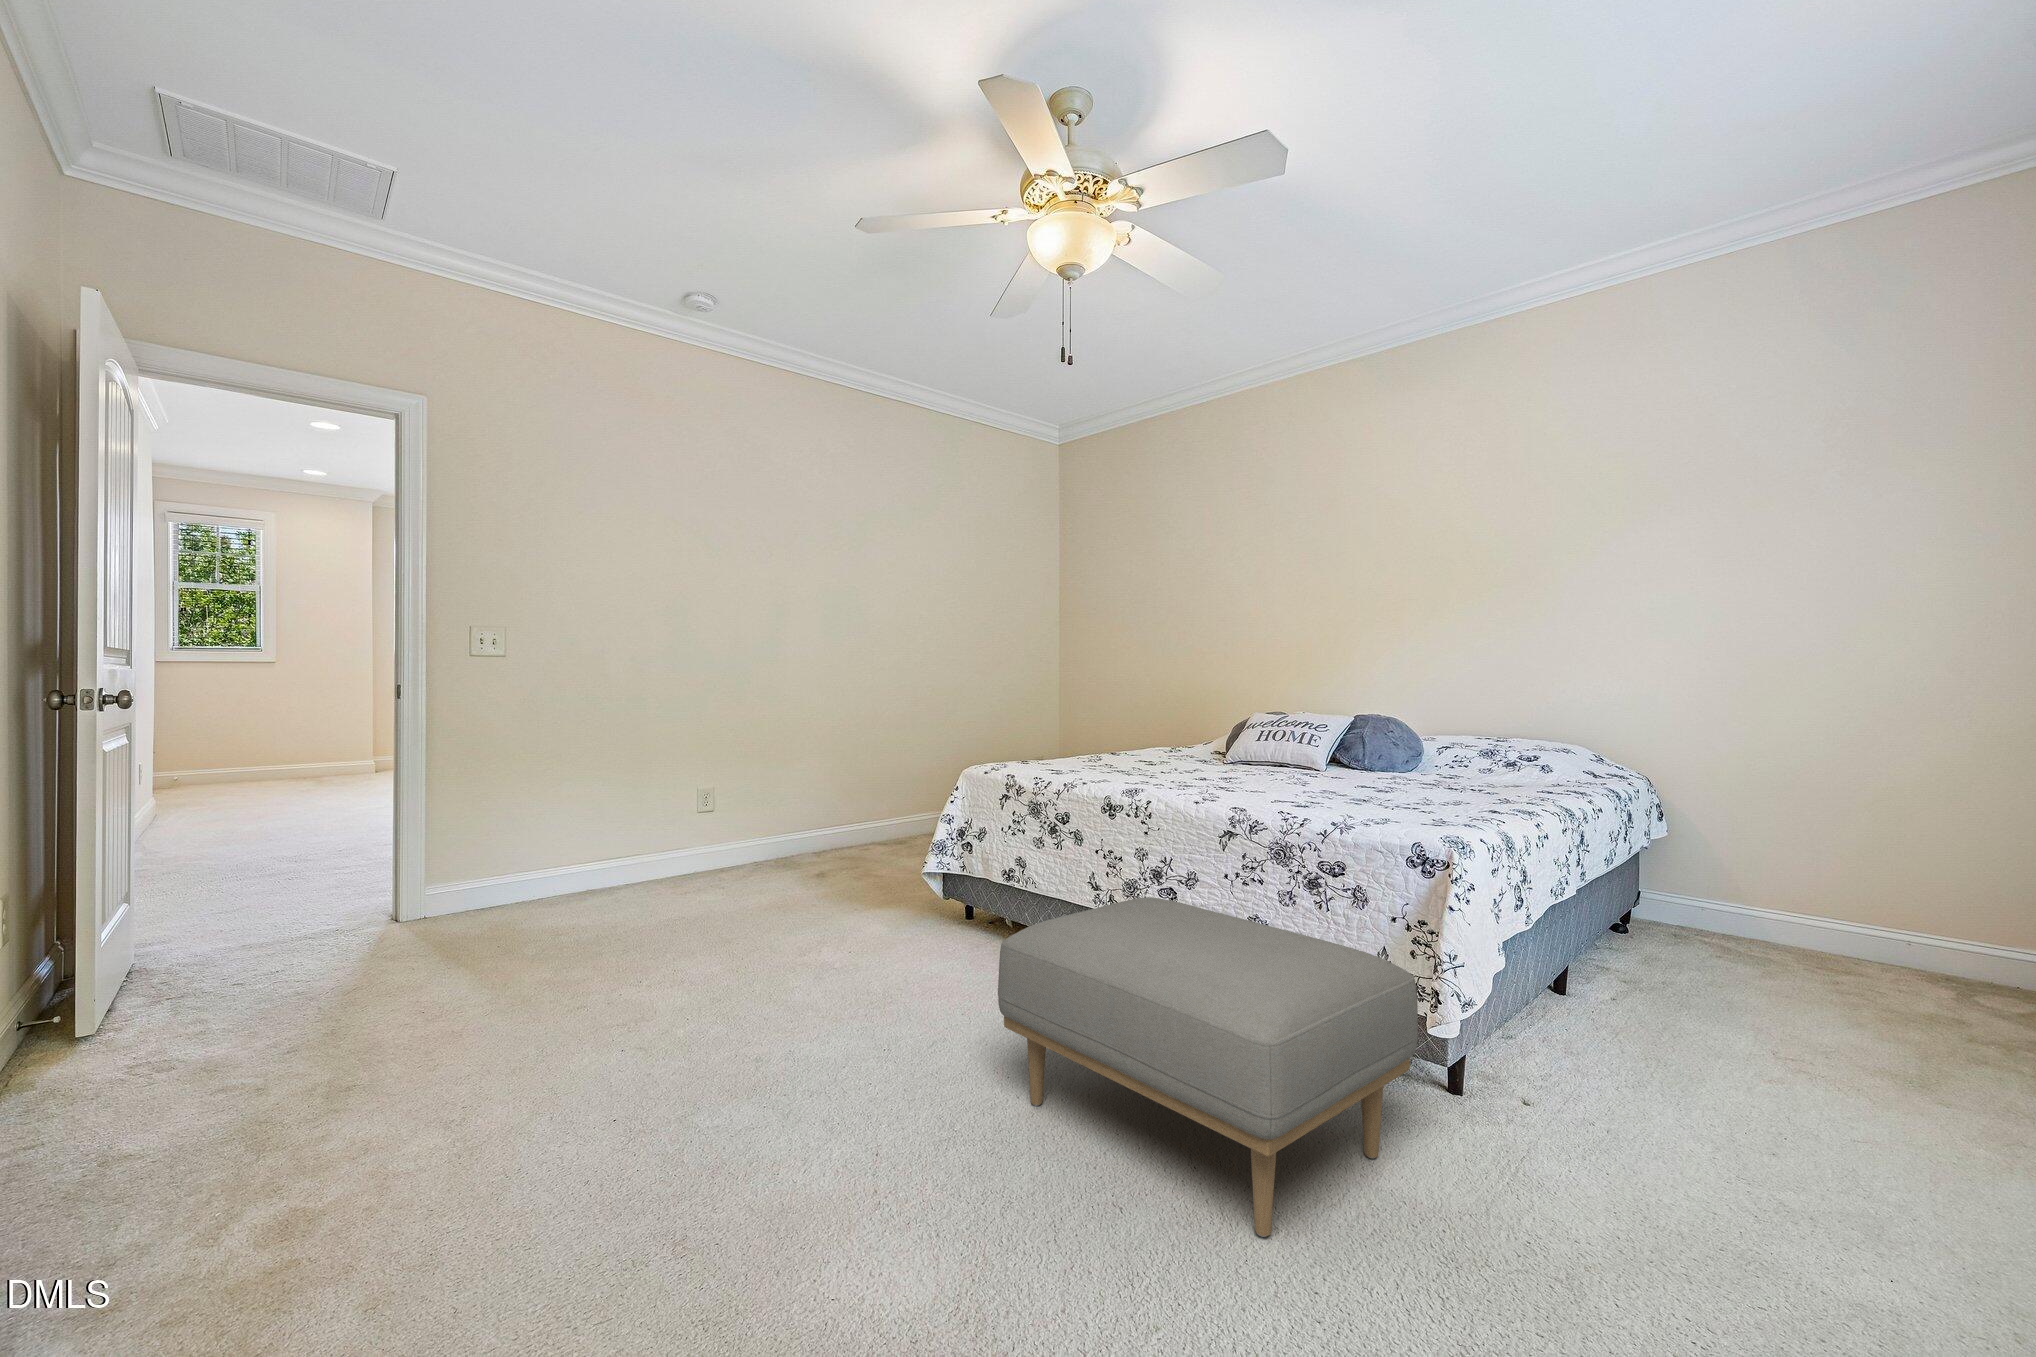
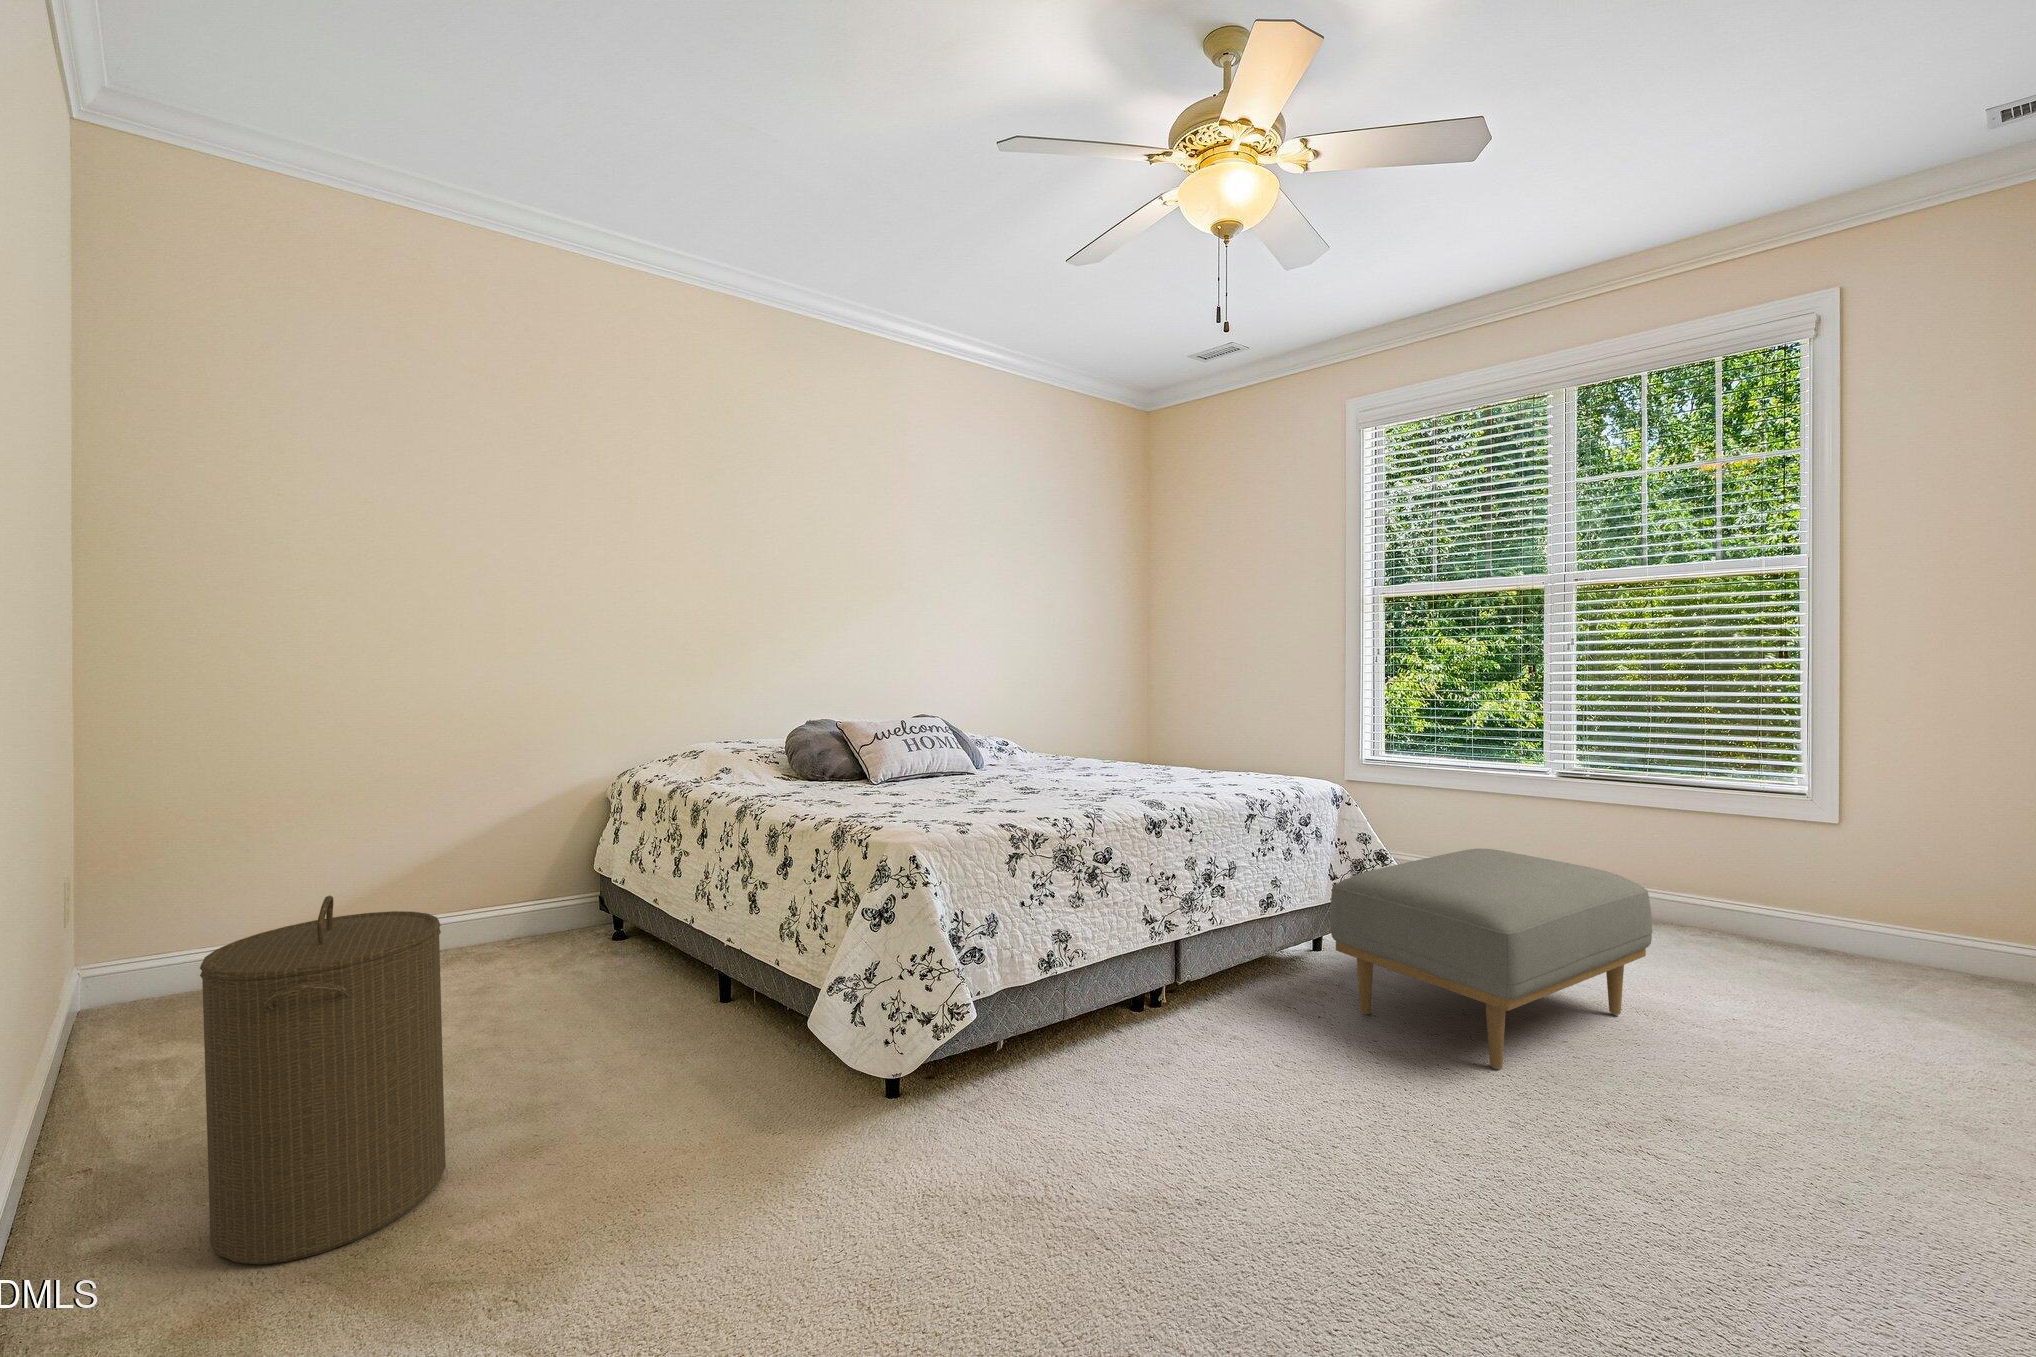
laundry hamper: none [799,742,880,869] -> present [200,895,445,1265]

